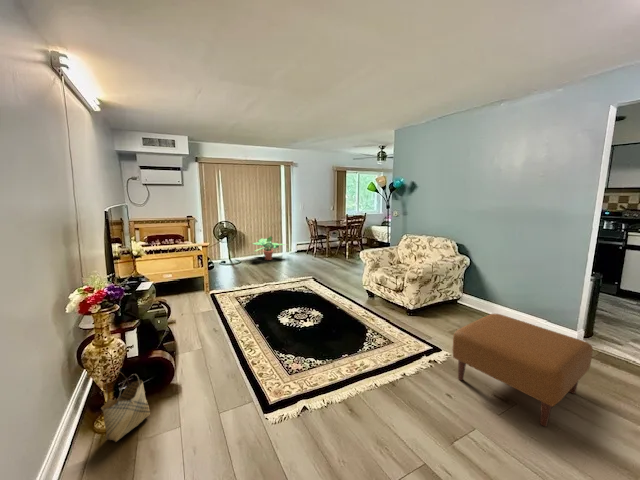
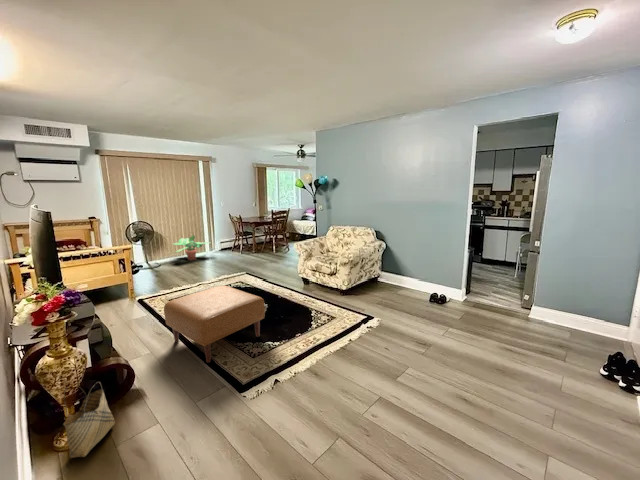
ottoman: present [452,314,593,426] -> present [164,285,265,363]

